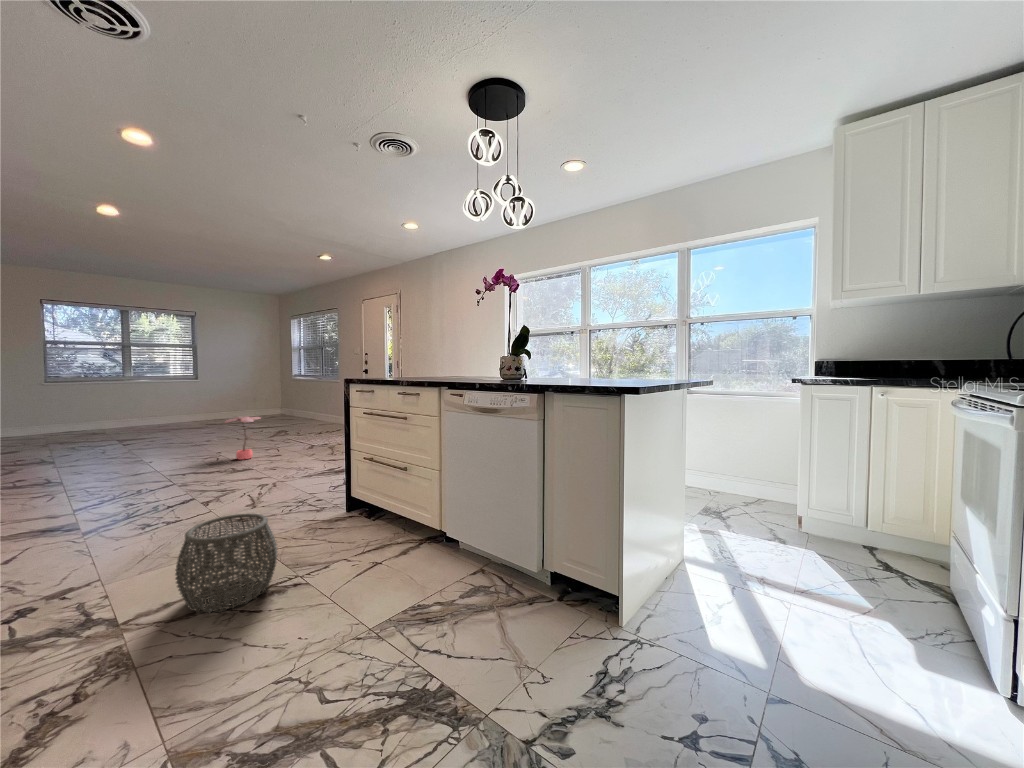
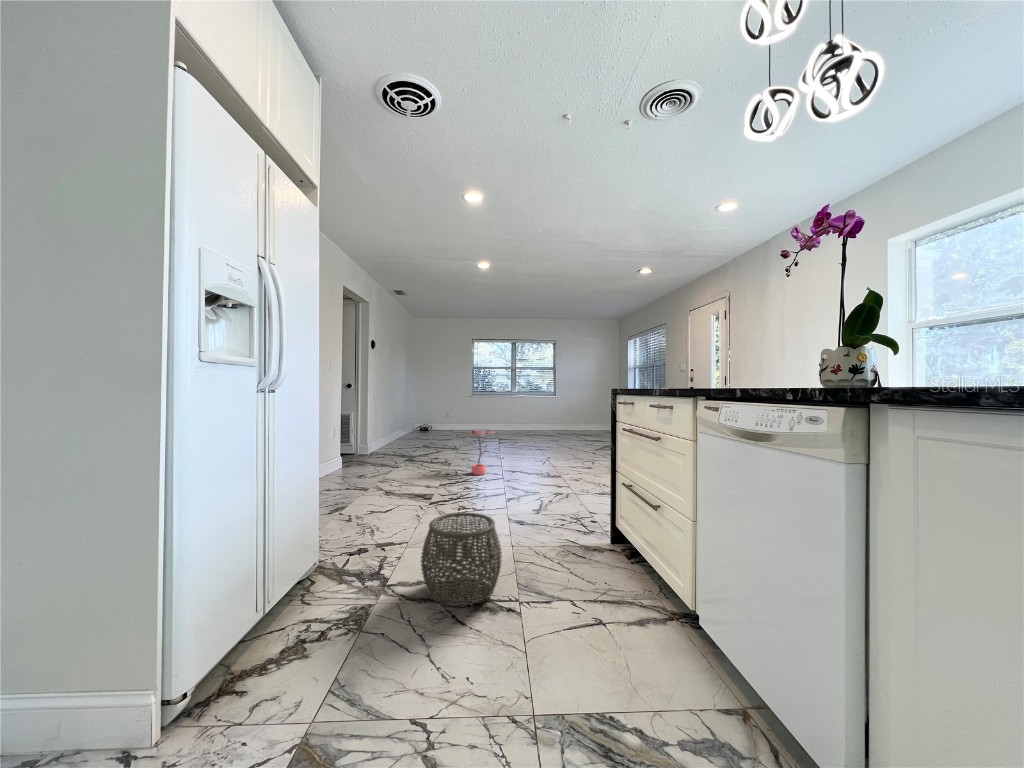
potted plant: present [225,416,260,460] -> present [463,430,495,475]

